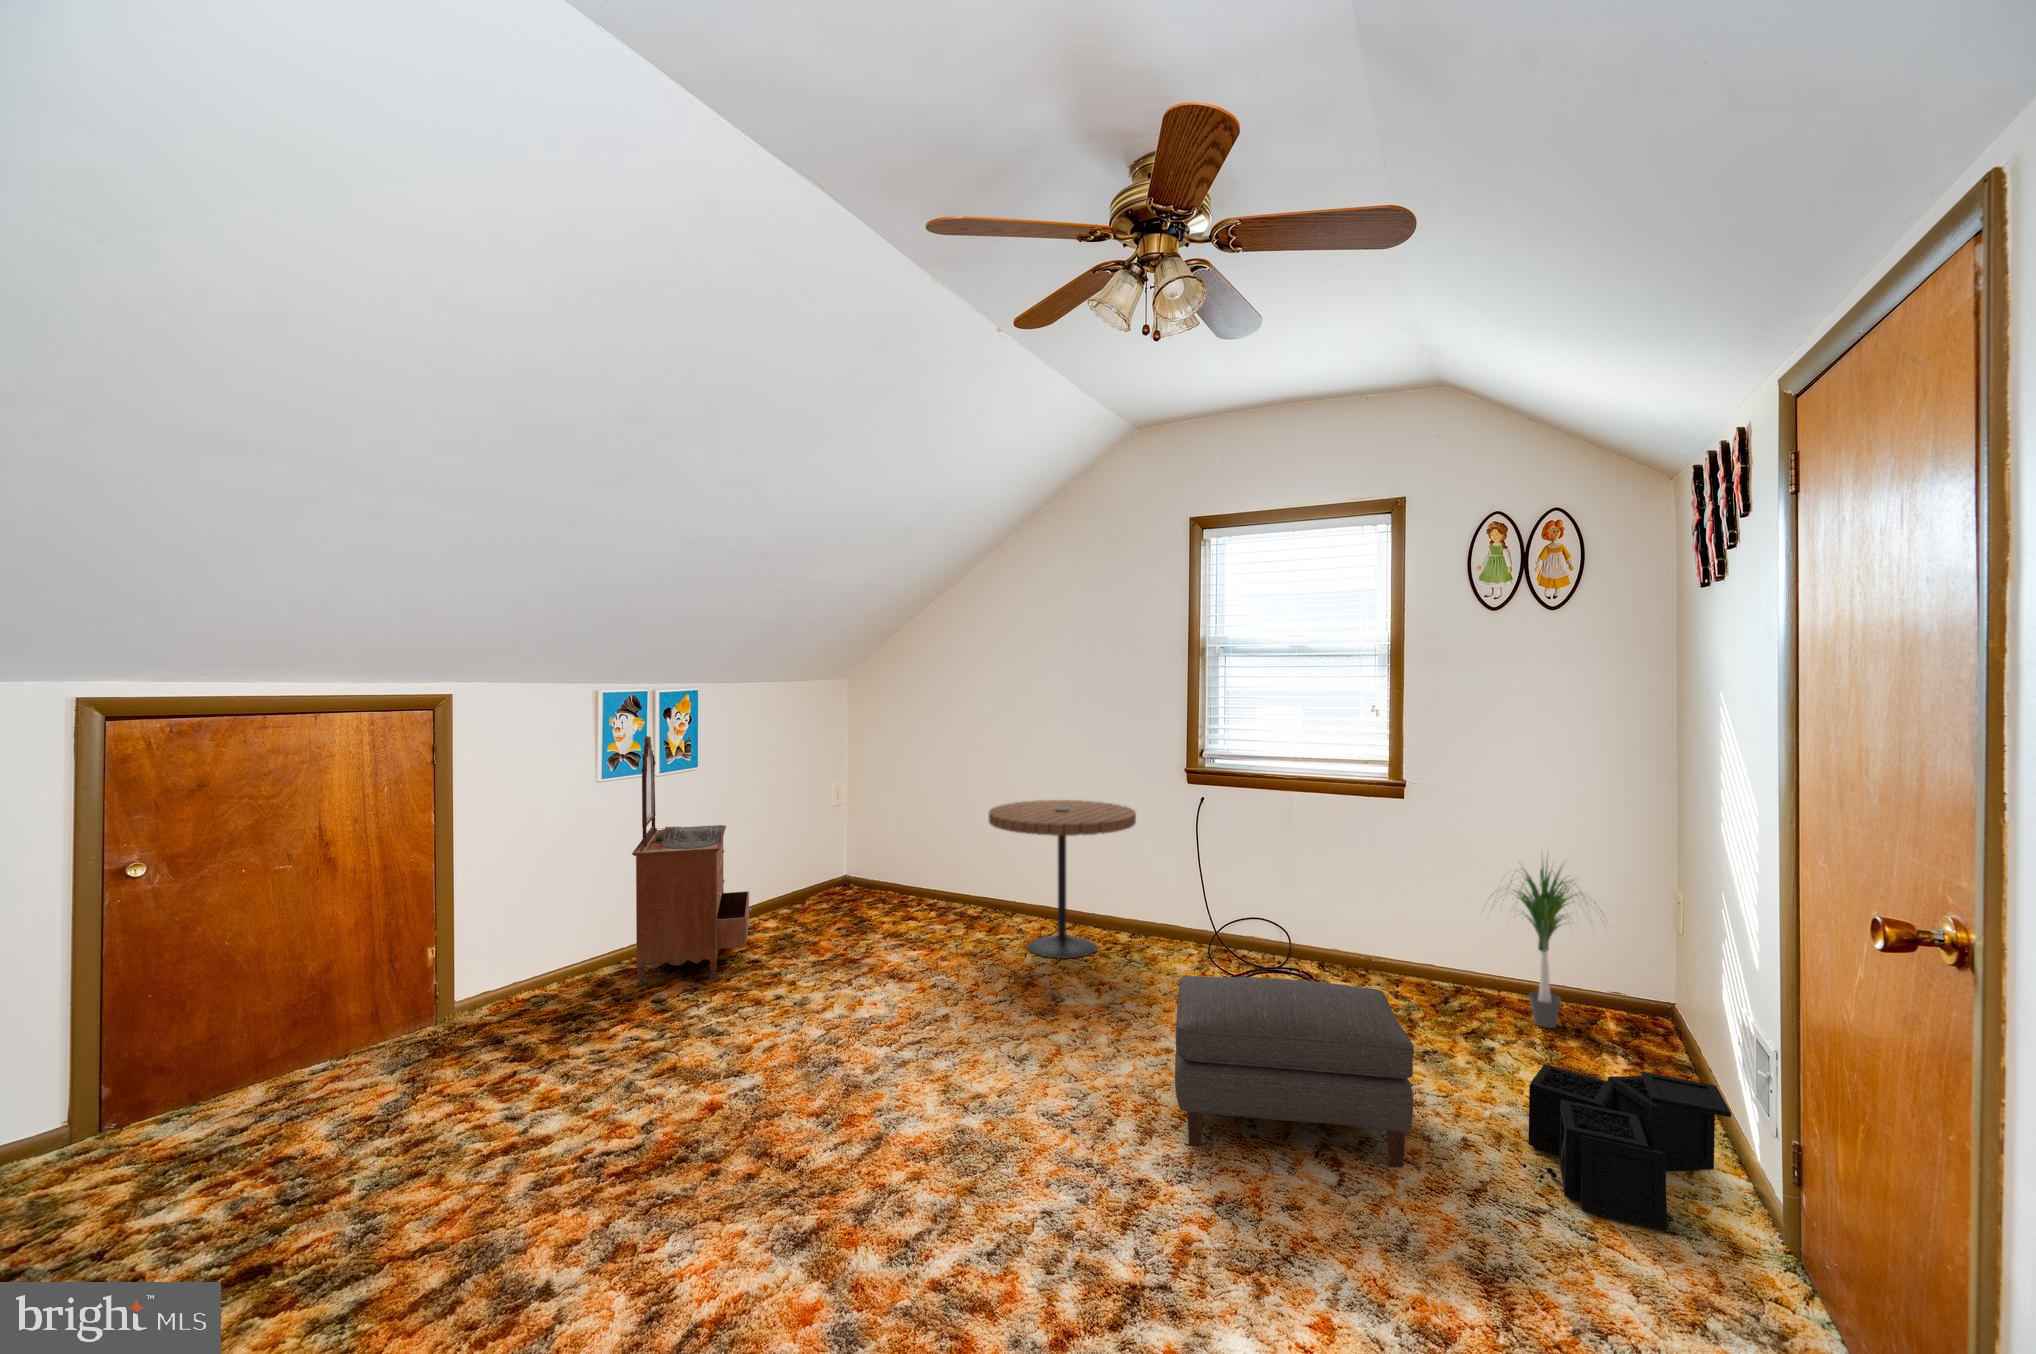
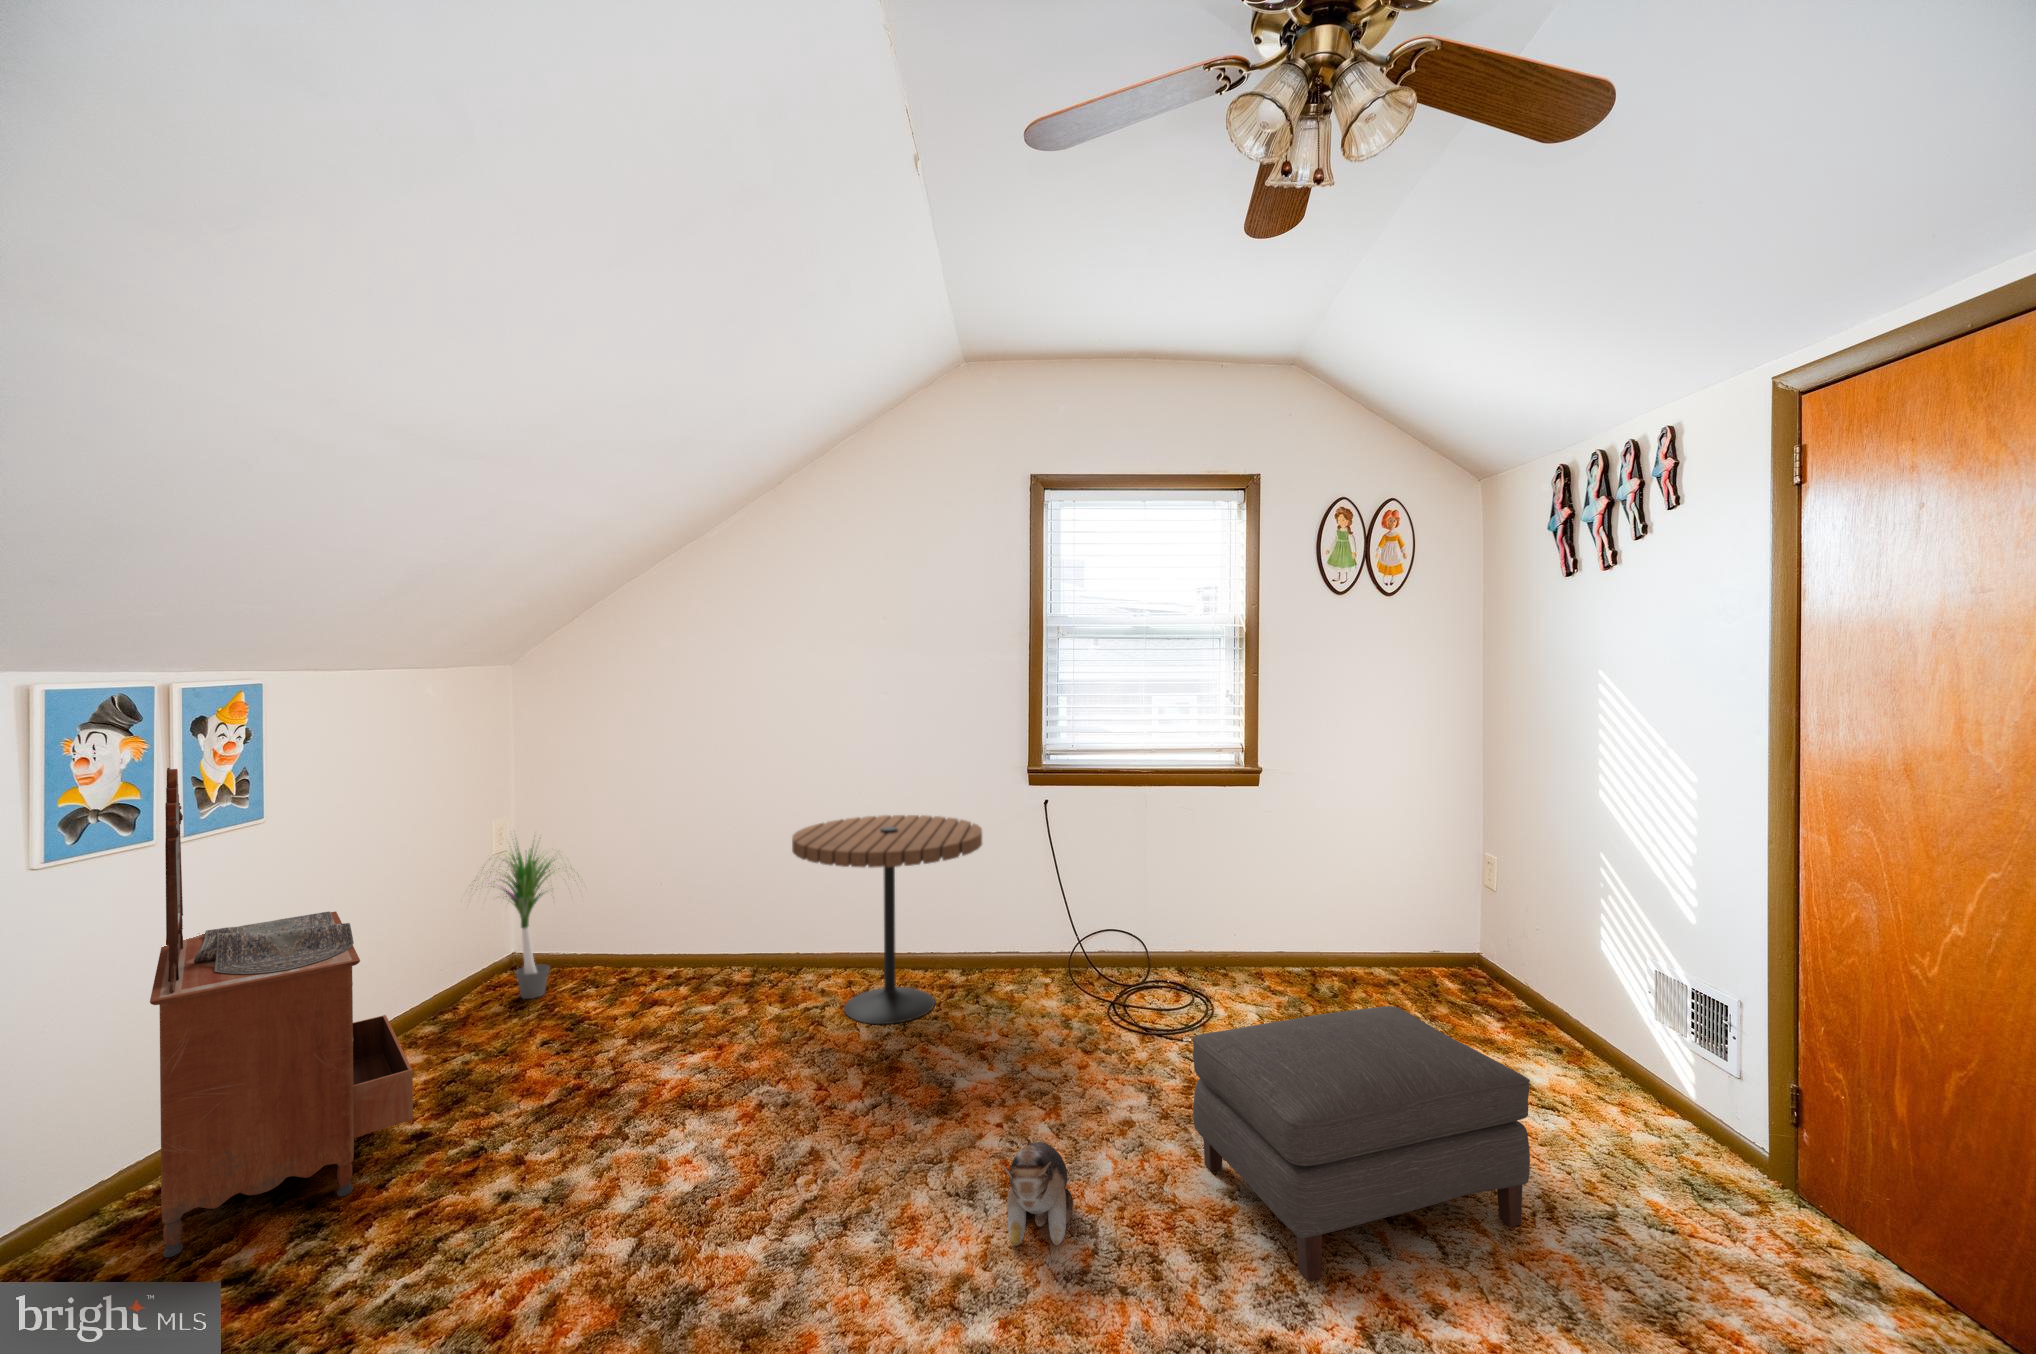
potted plant: present [1491,866,1602,1028] -> present [474,838,578,999]
plush toy: none [1000,1013,1083,1085] -> present [1001,1142,1073,1246]
storage bin: present [1523,1064,1731,1232] -> none [1546,1041,1779,1224]

